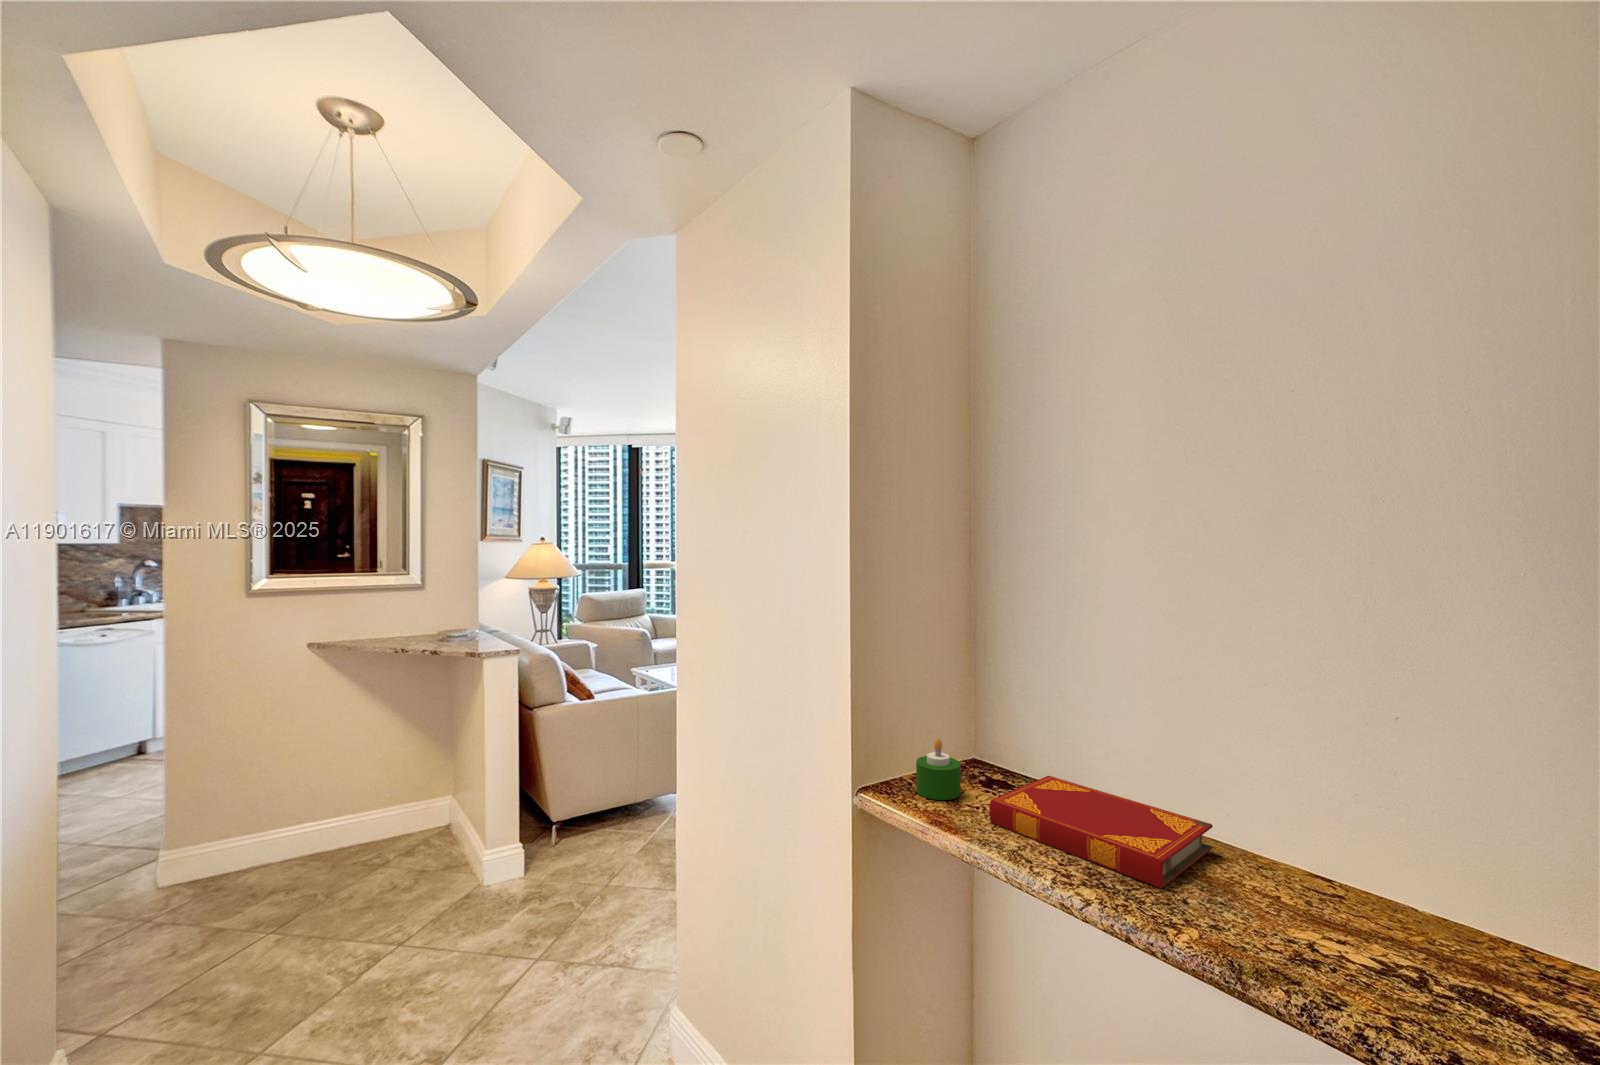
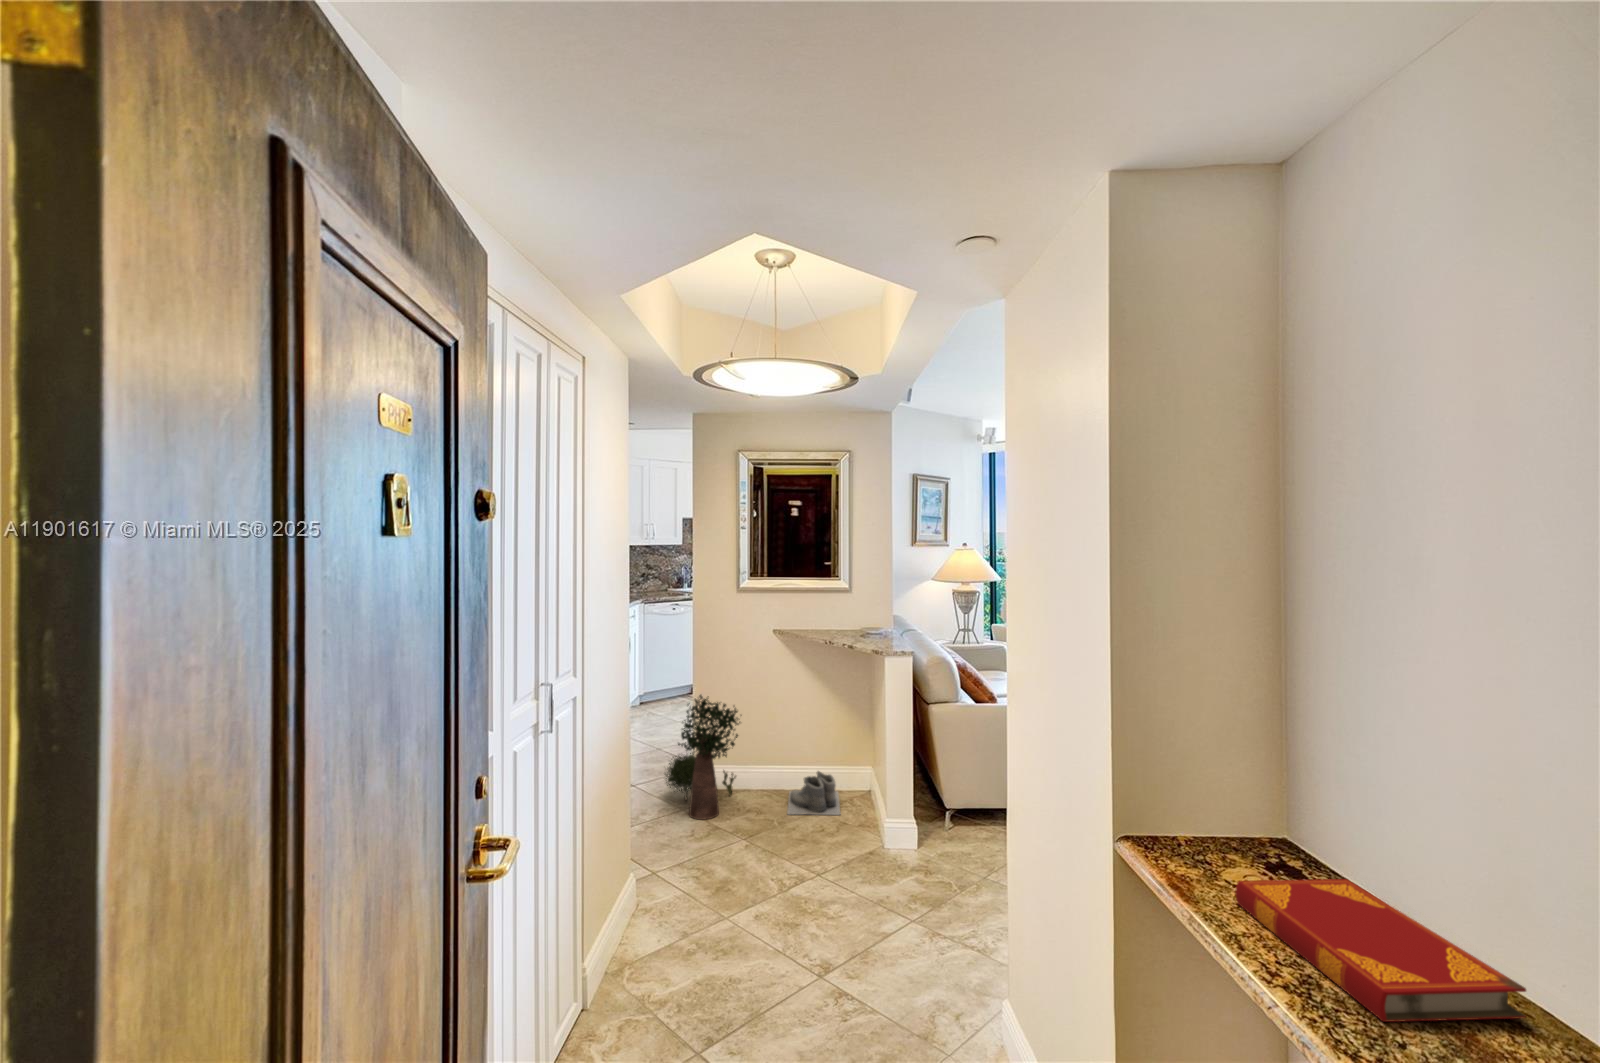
candle: present [916,739,961,800] -> none [1181,807,1233,872]
potted plant: none [101,744,258,930] -> present [665,695,740,820]
boots: none [333,814,416,881] -> present [787,771,840,815]

